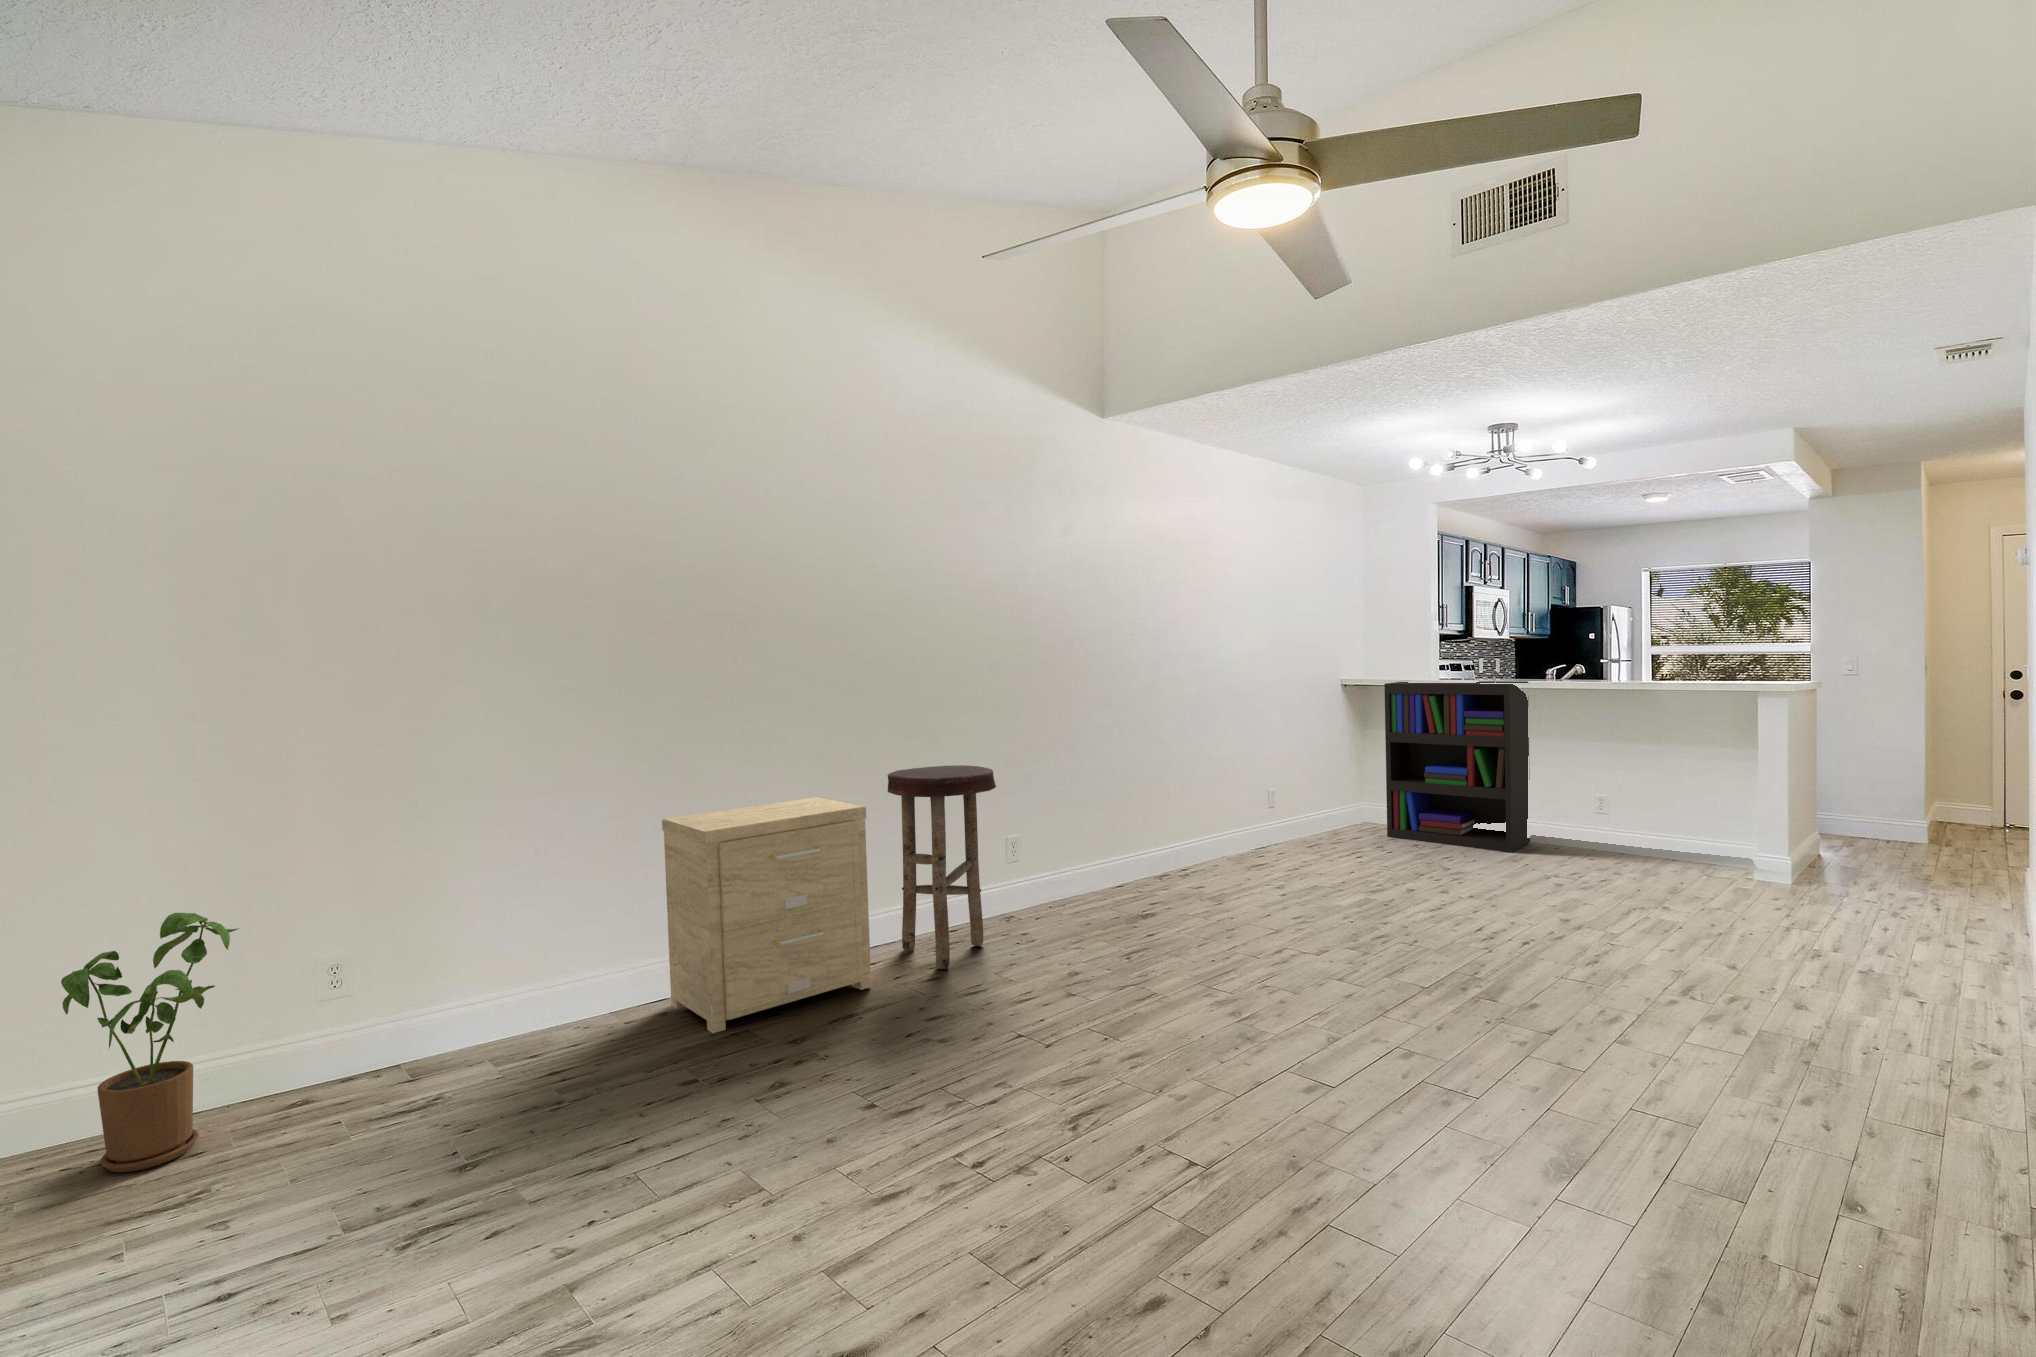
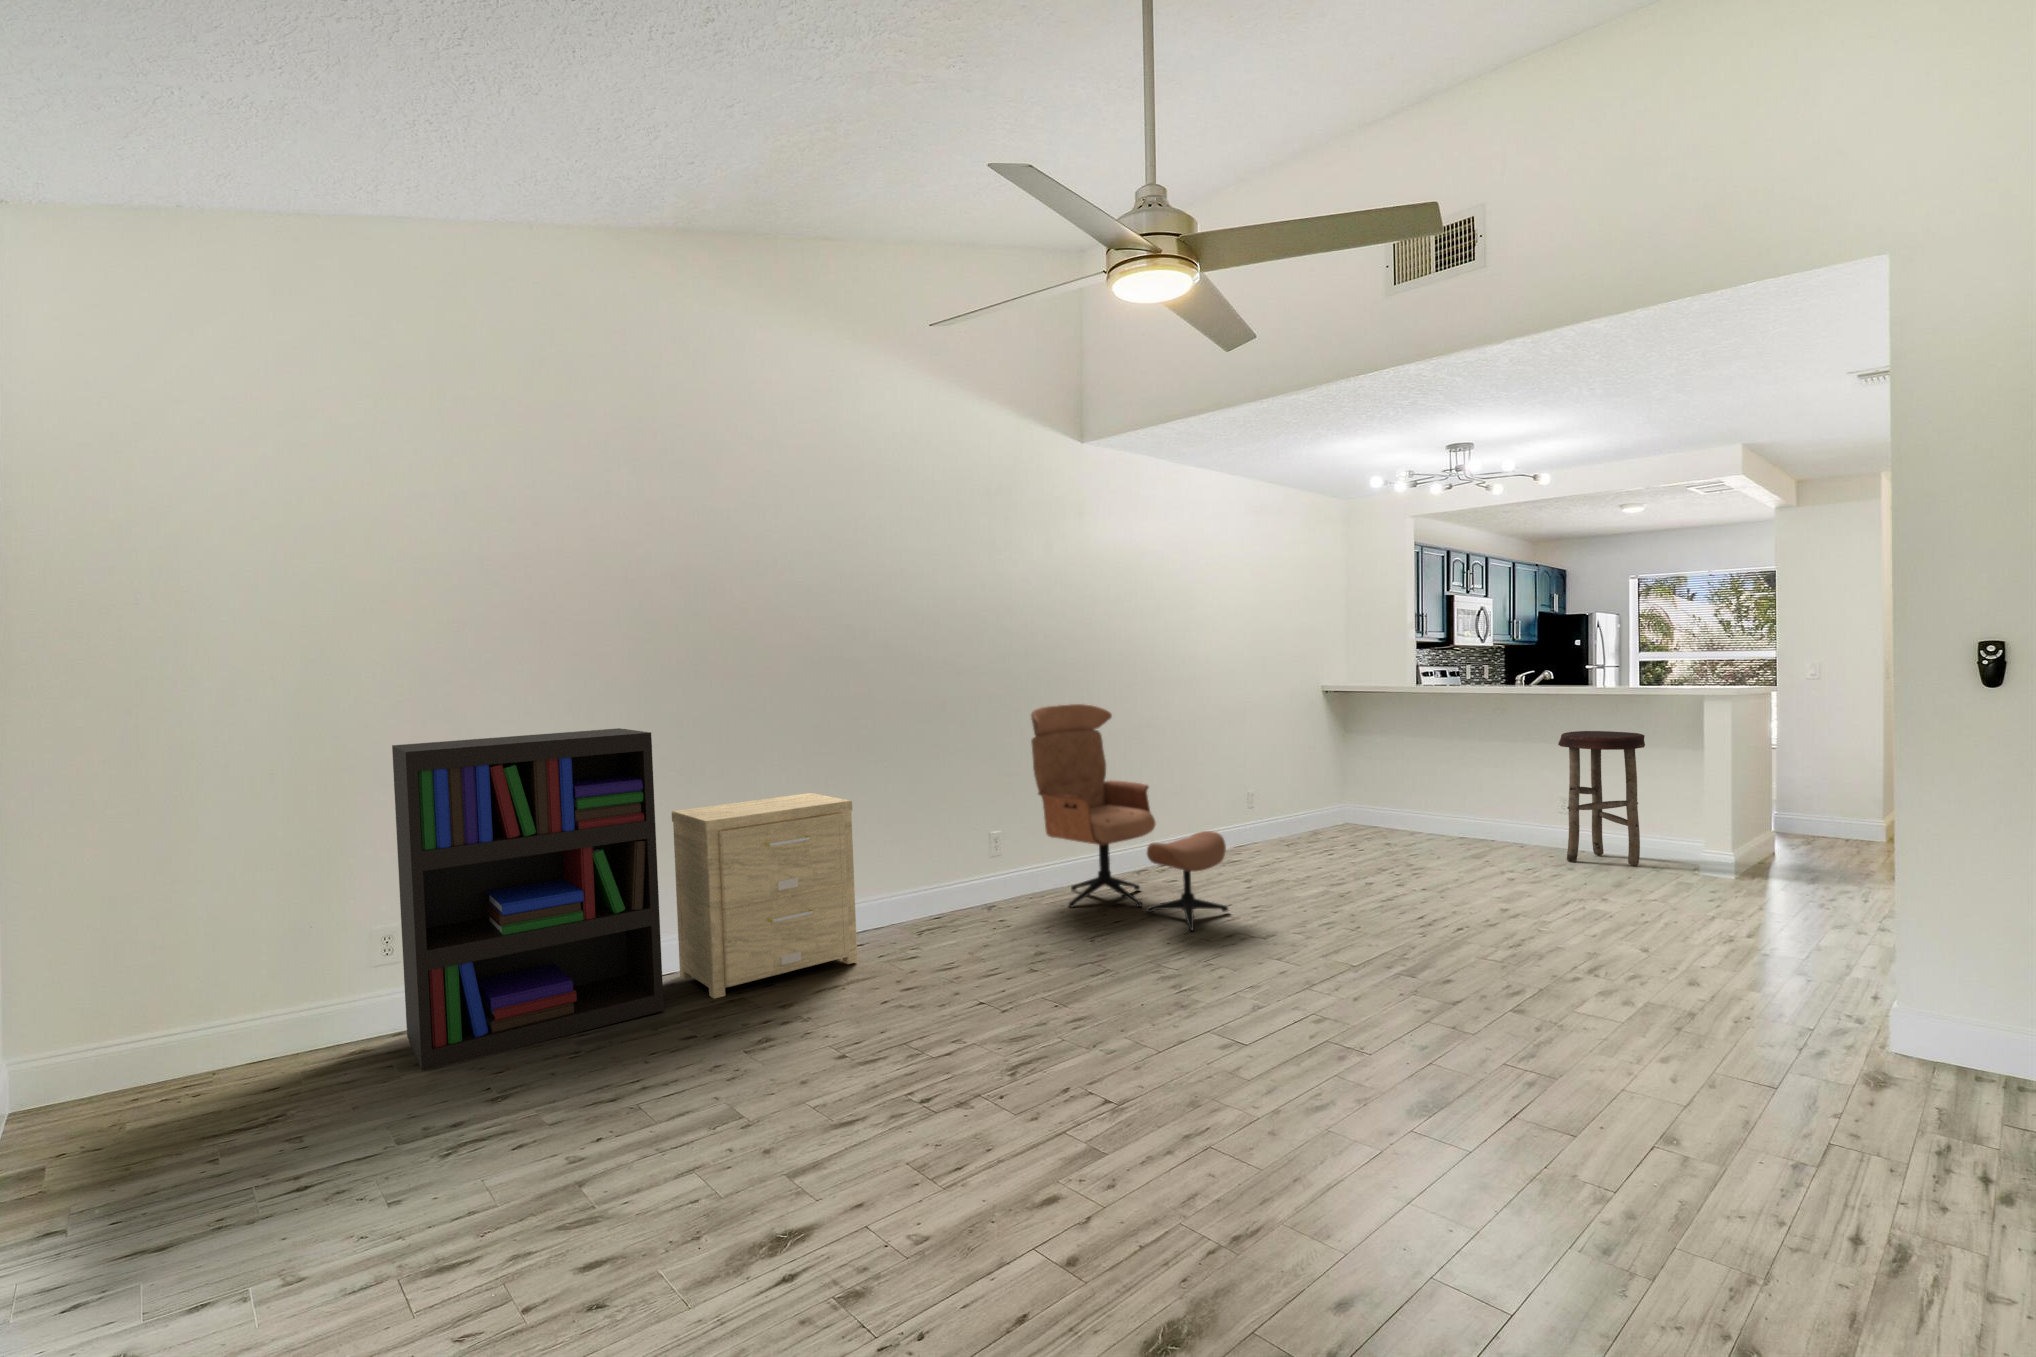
bookshelf: present [1384,681,1530,852] -> present [392,728,664,1071]
lounge chair: none [1051,699,1270,948] -> present [1031,704,1228,930]
stool: present [888,765,996,969] -> present [1558,731,1645,866]
house plant: present [61,913,238,1172] -> none [167,885,311,1100]

